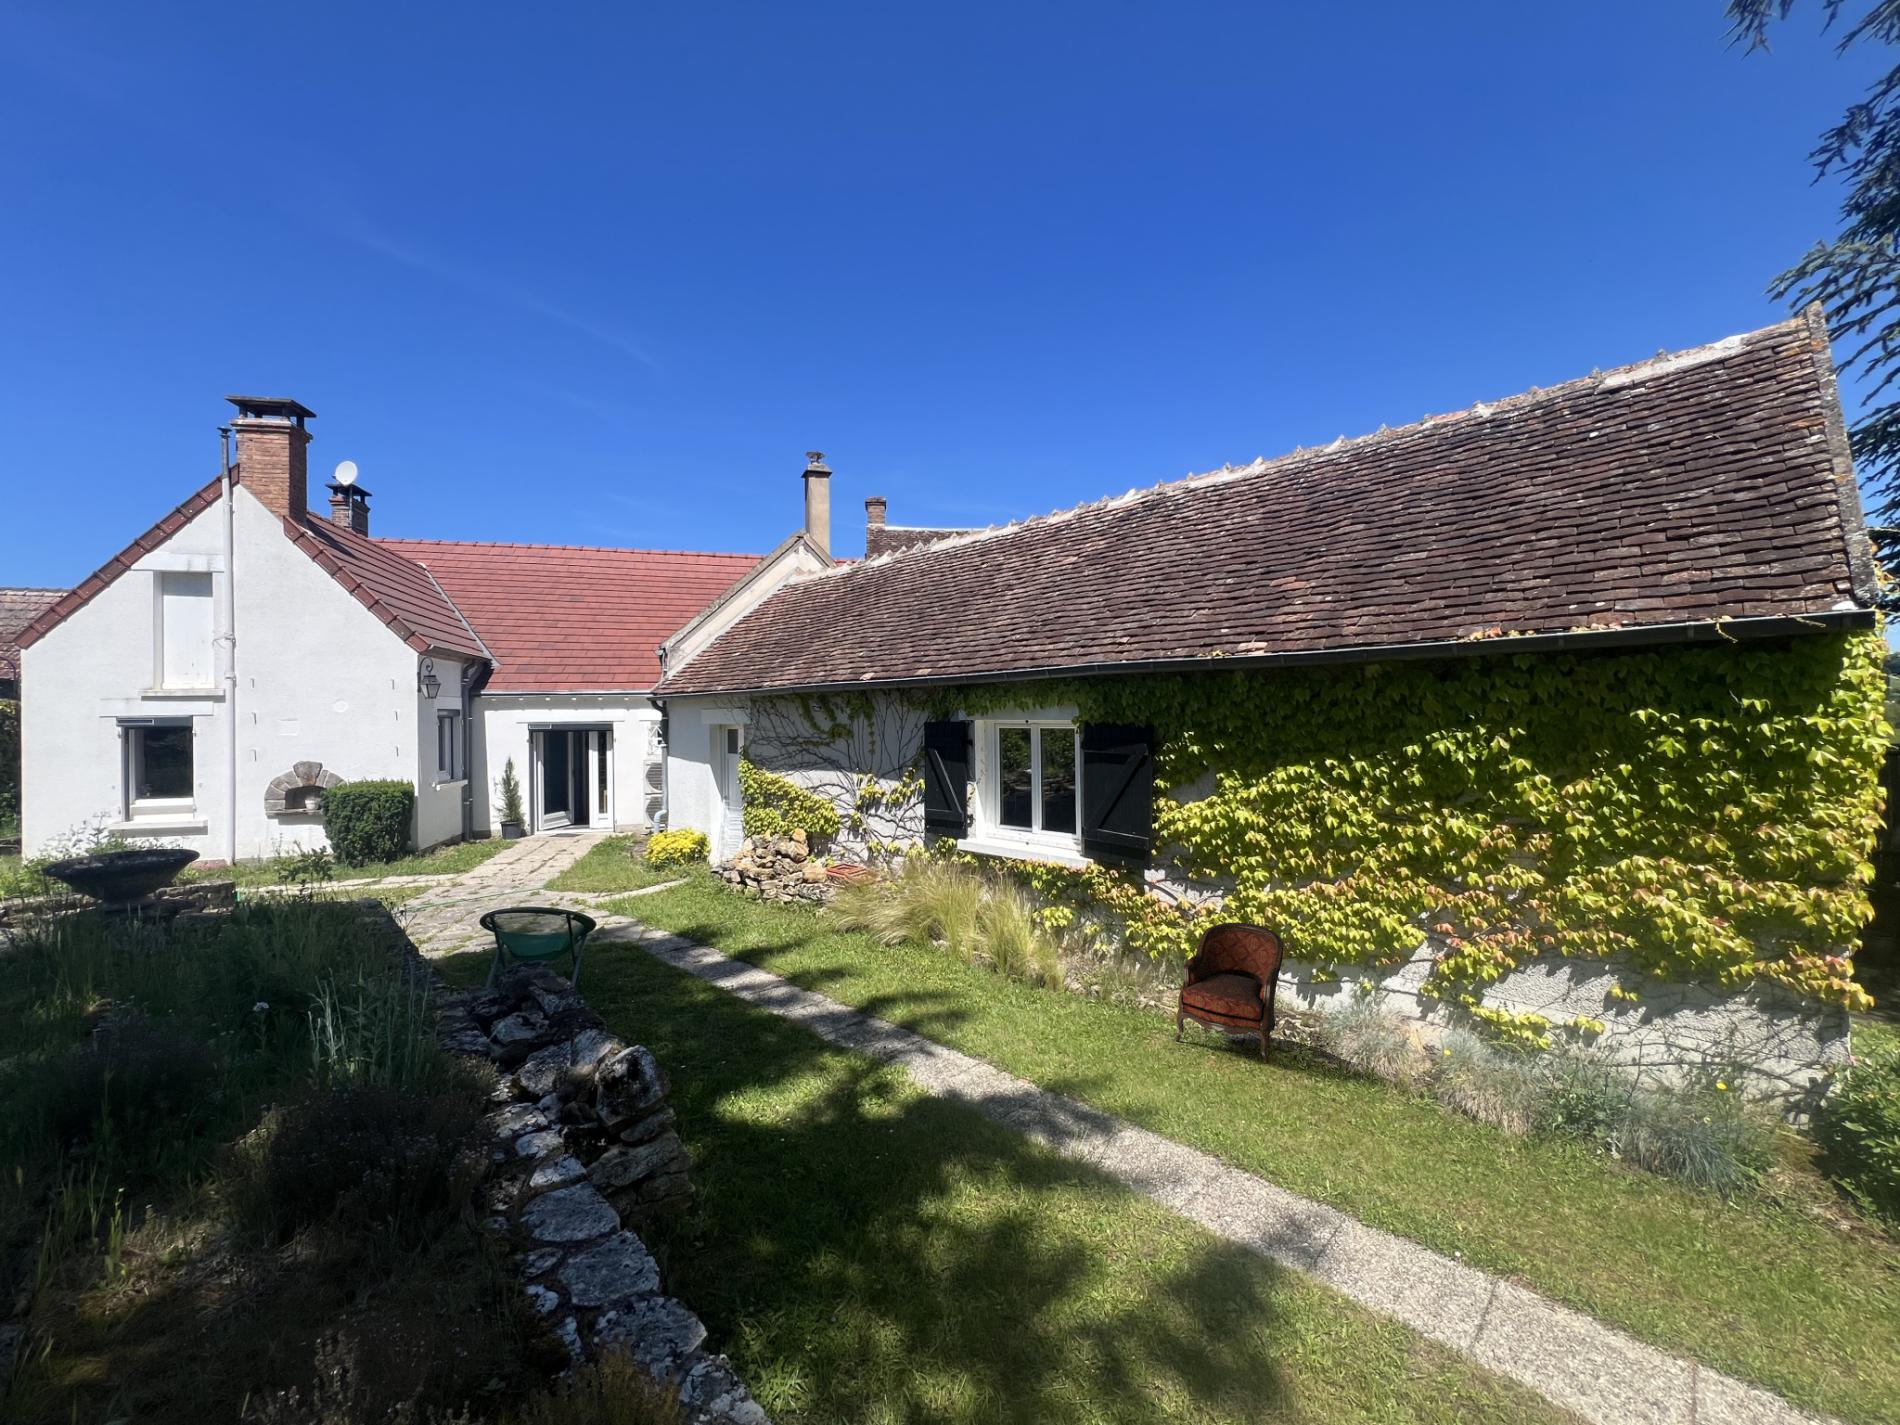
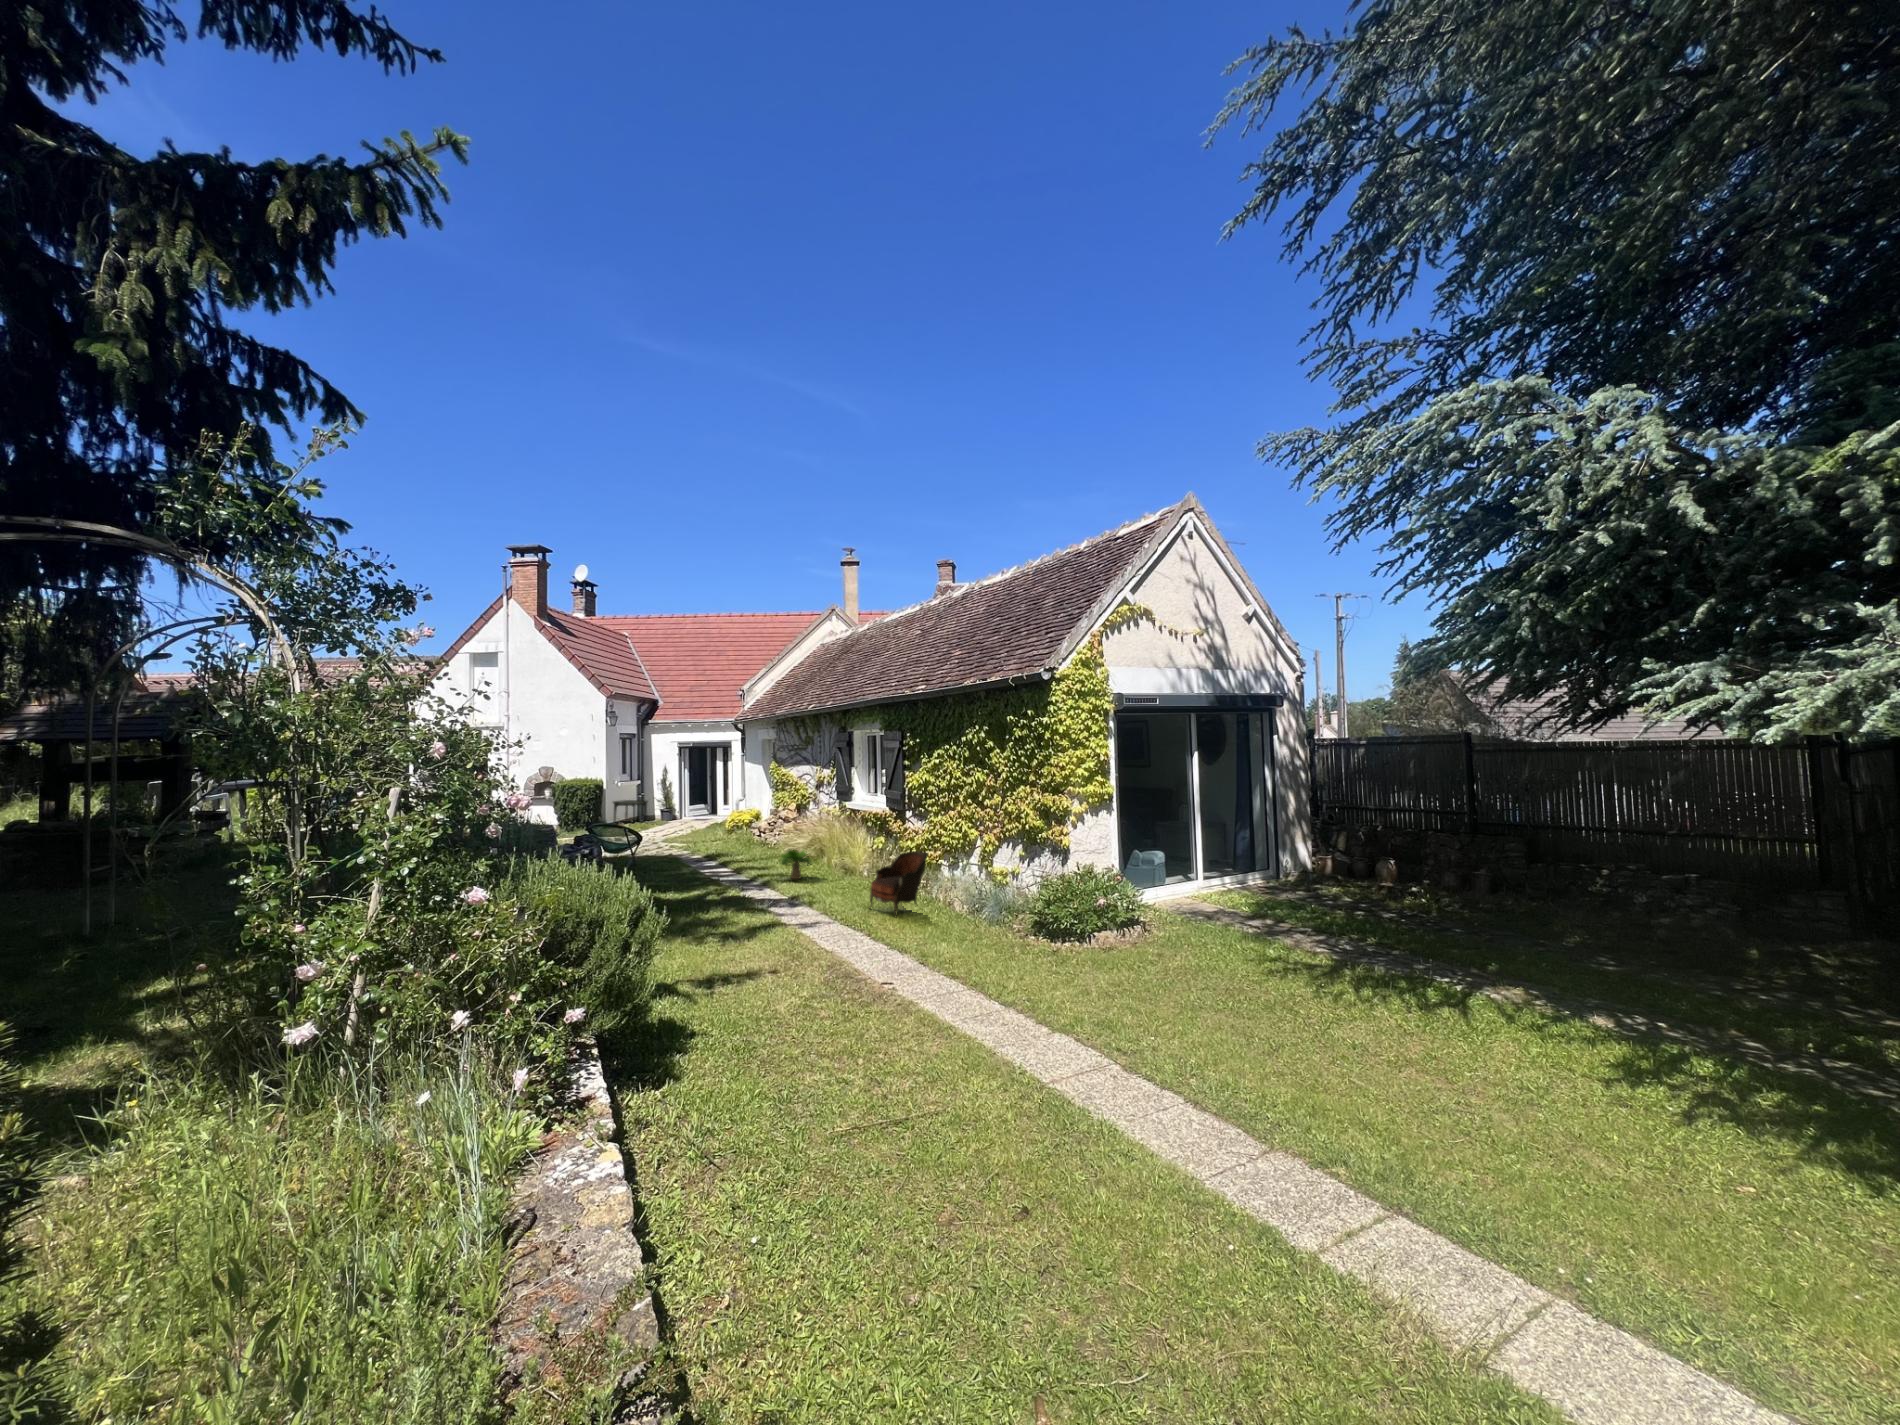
round table: none [432,814,495,852] -> present [613,800,648,822]
potted plant: none [879,908,946,966] -> present [779,849,813,879]

